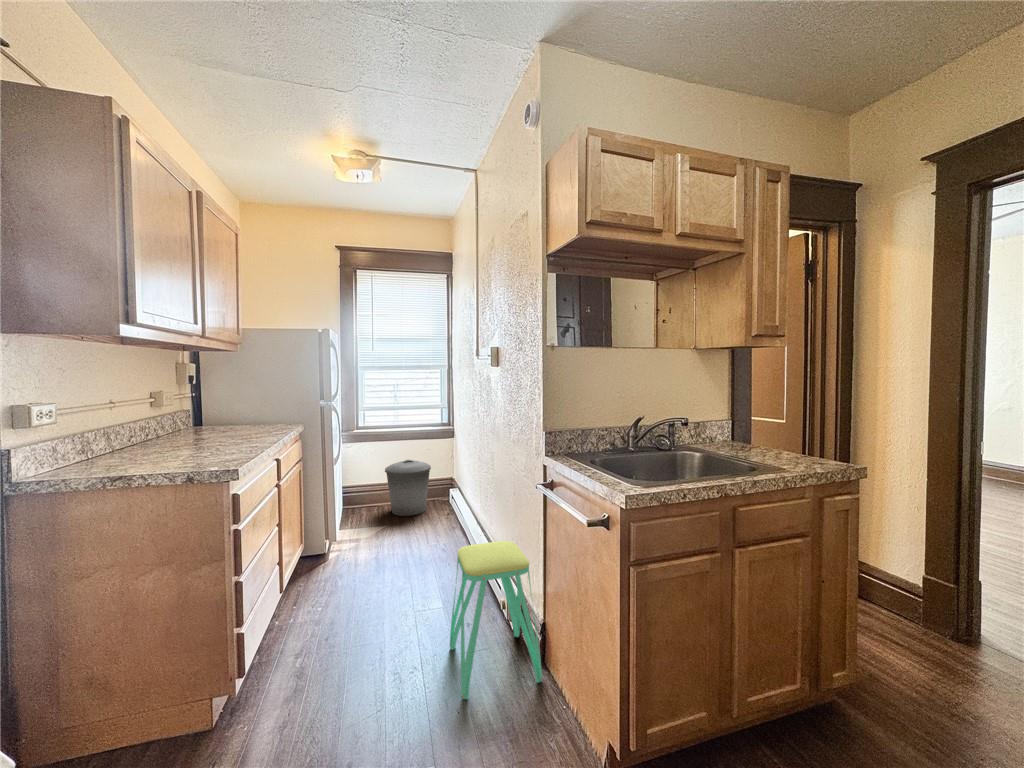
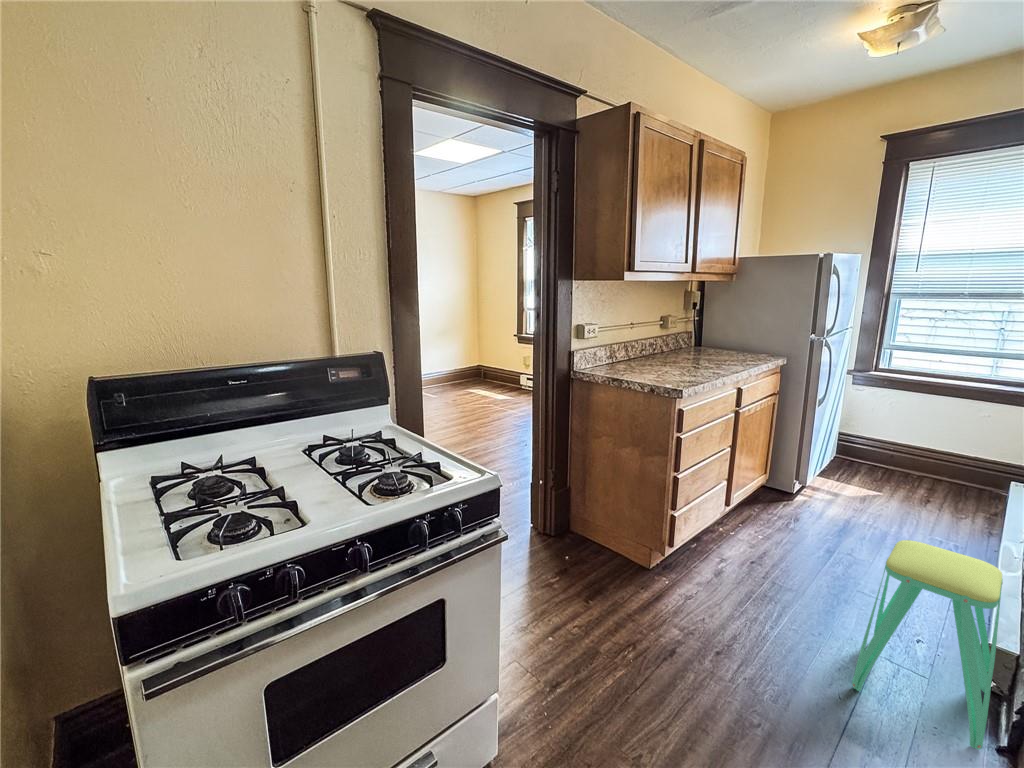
trash can: present [385,460,431,516] -> none [900,423,979,497]

